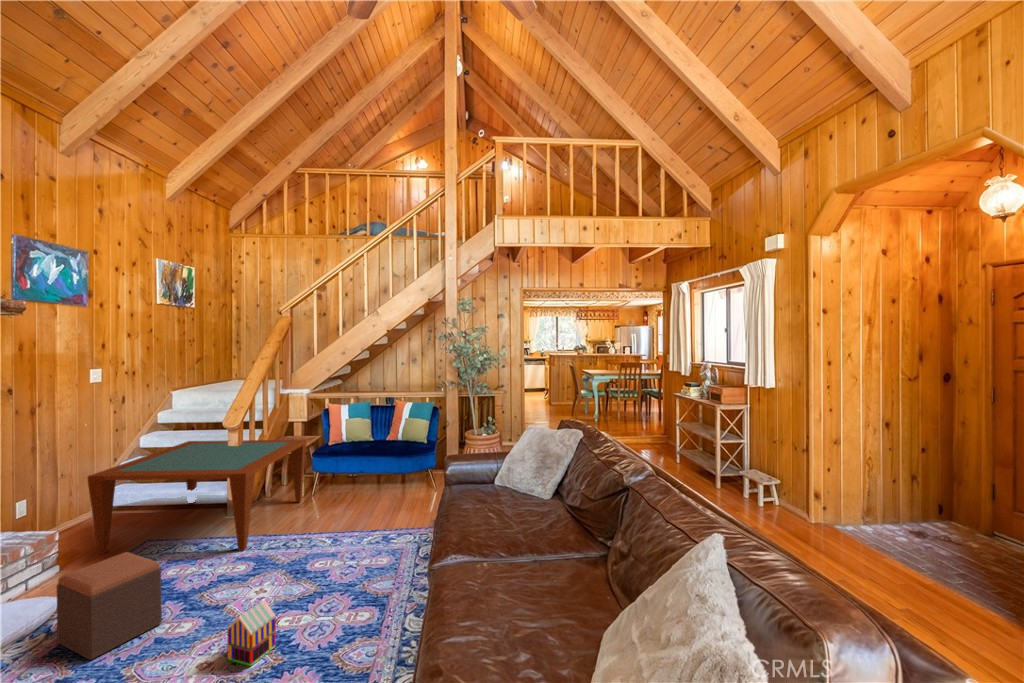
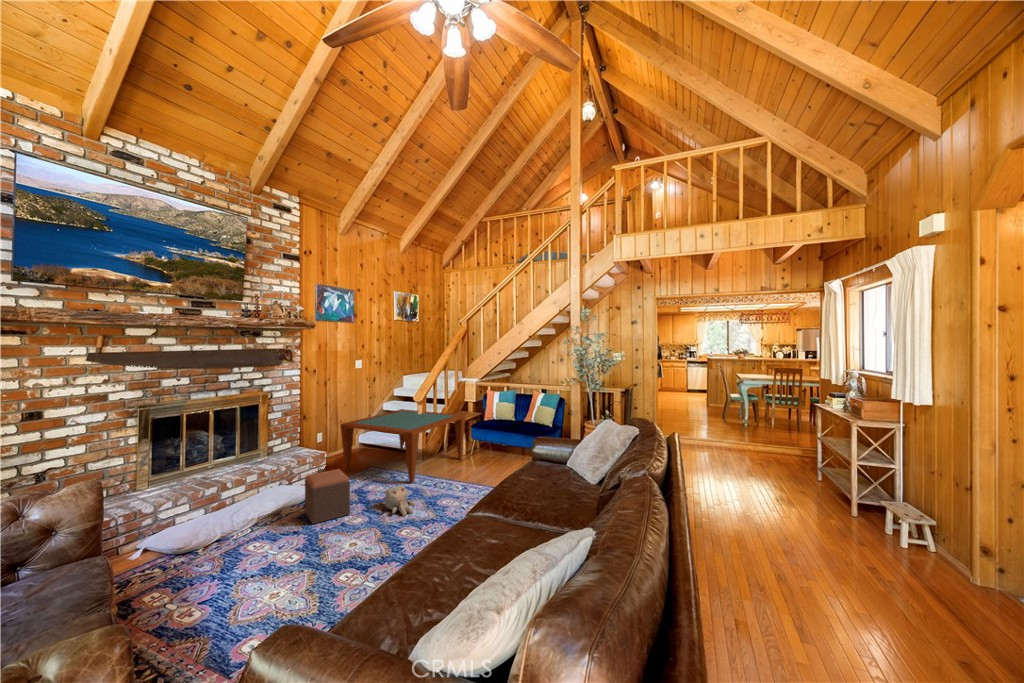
plush toy: none [220,556,276,603] -> present [384,485,416,516]
toy house: present [227,600,276,666] -> none [368,512,395,550]

